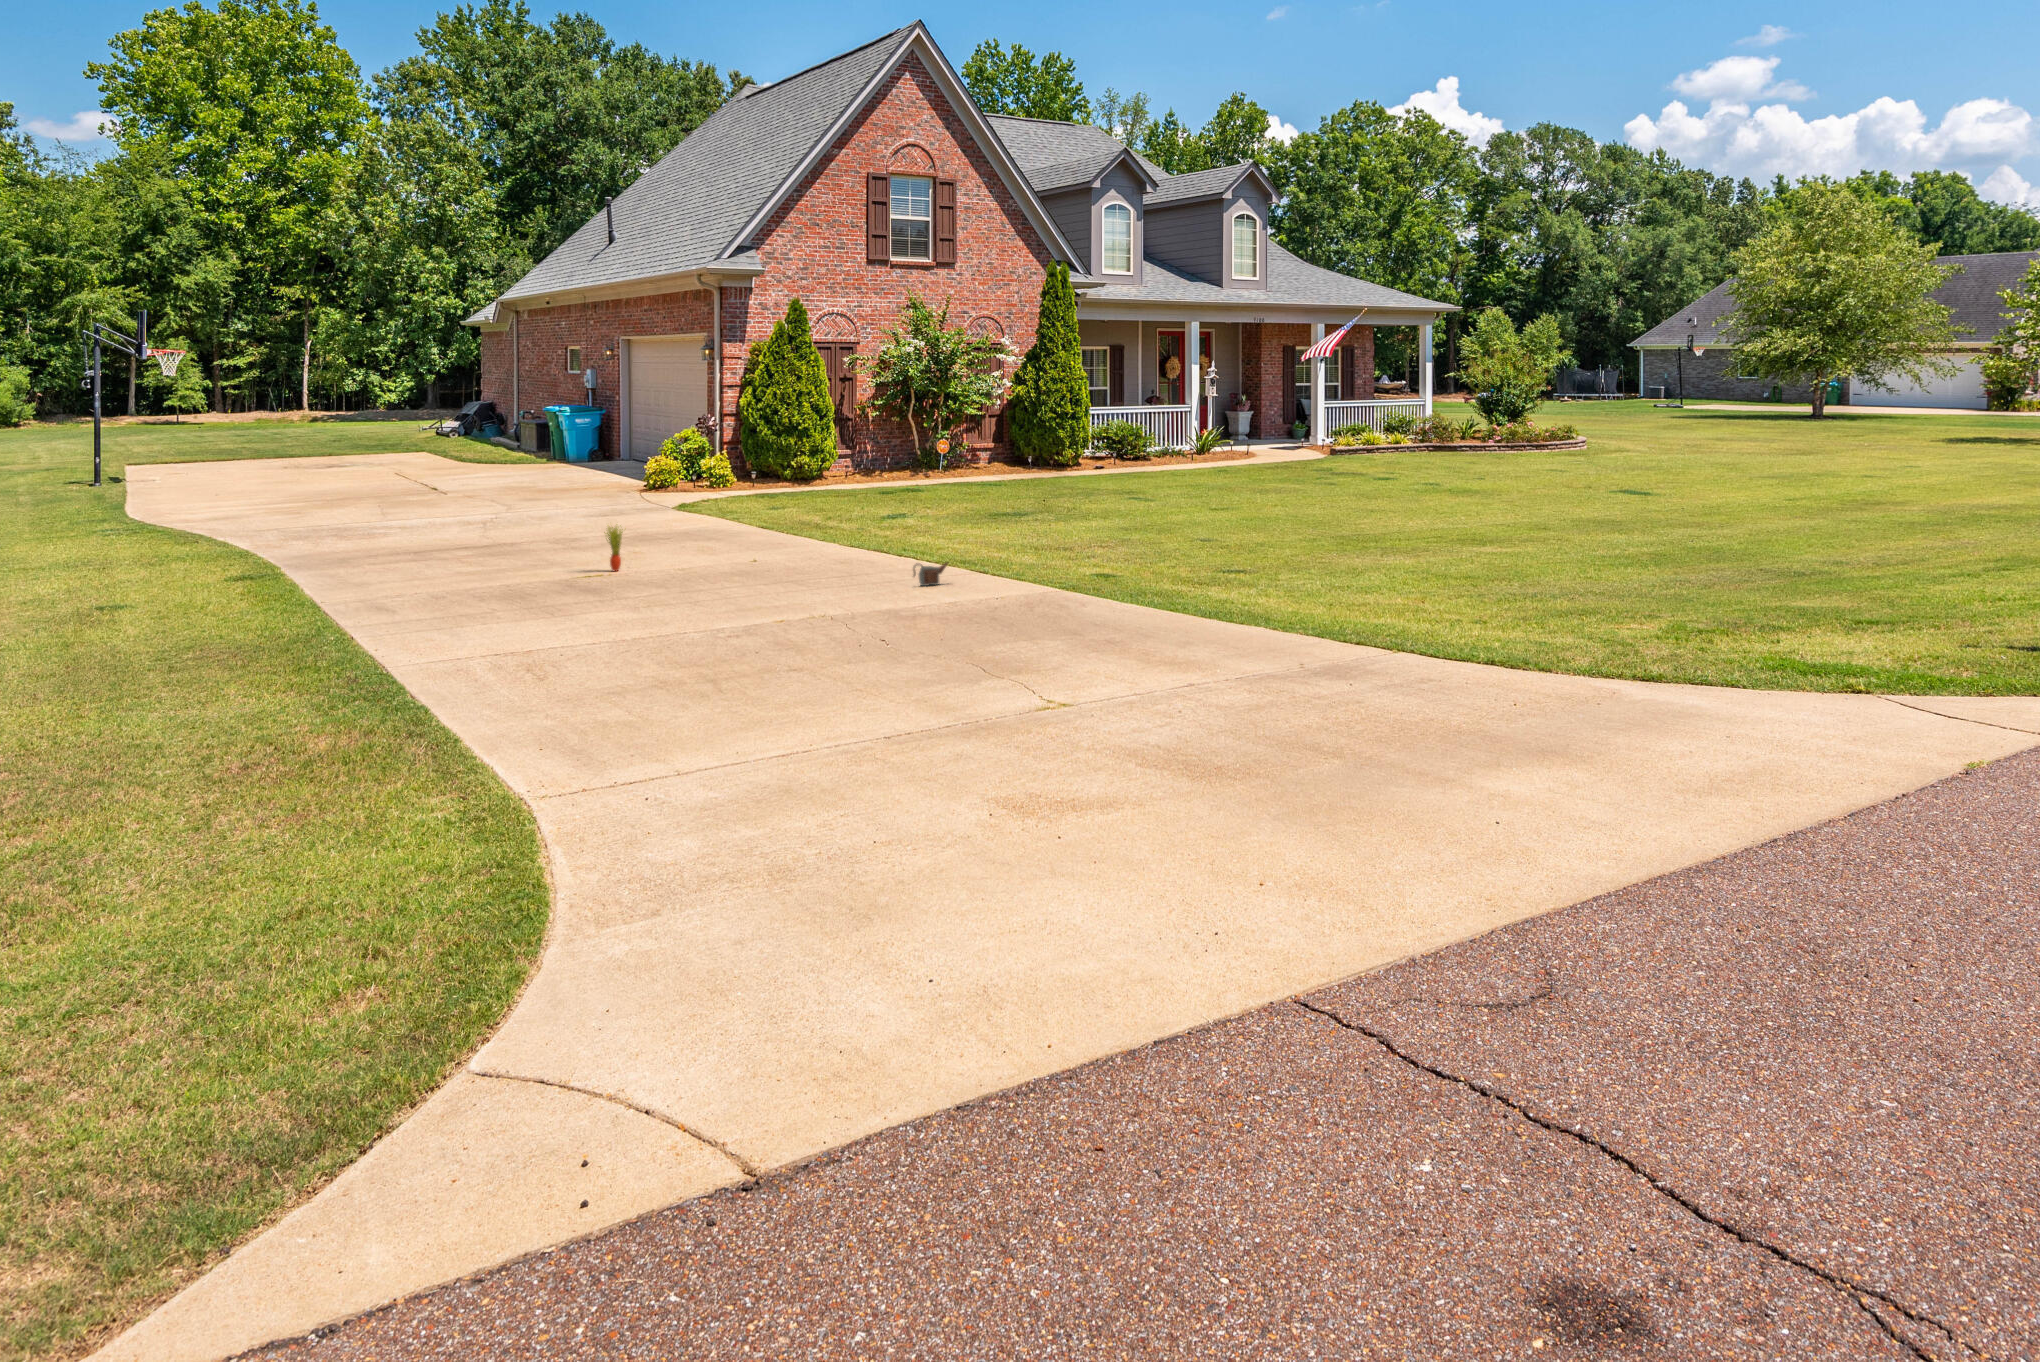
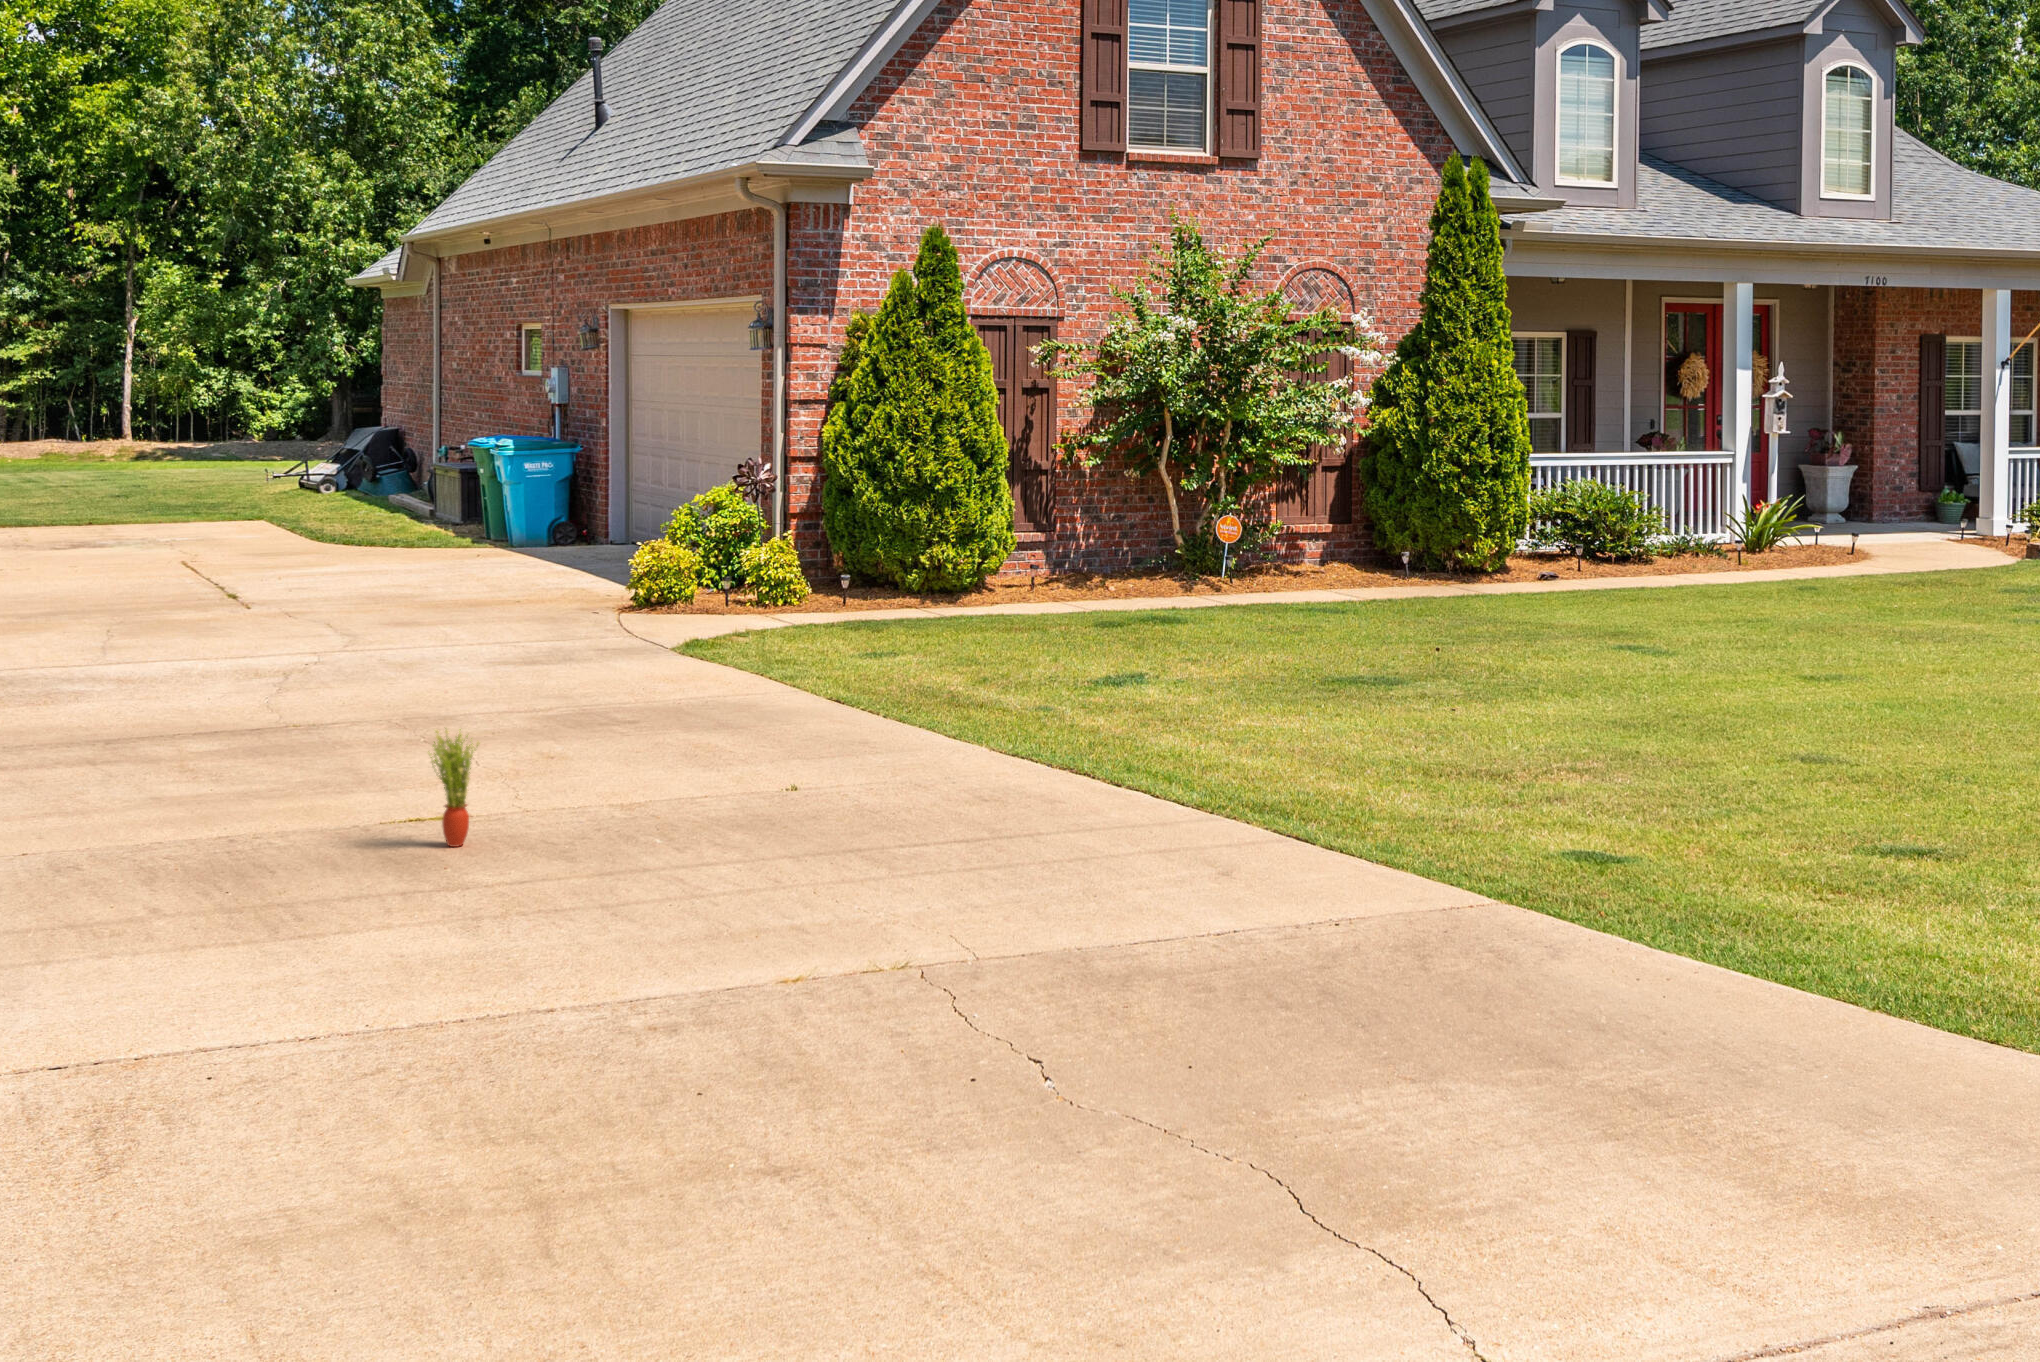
watering can: present [913,563,948,586] -> none [1171,868,1268,933]

